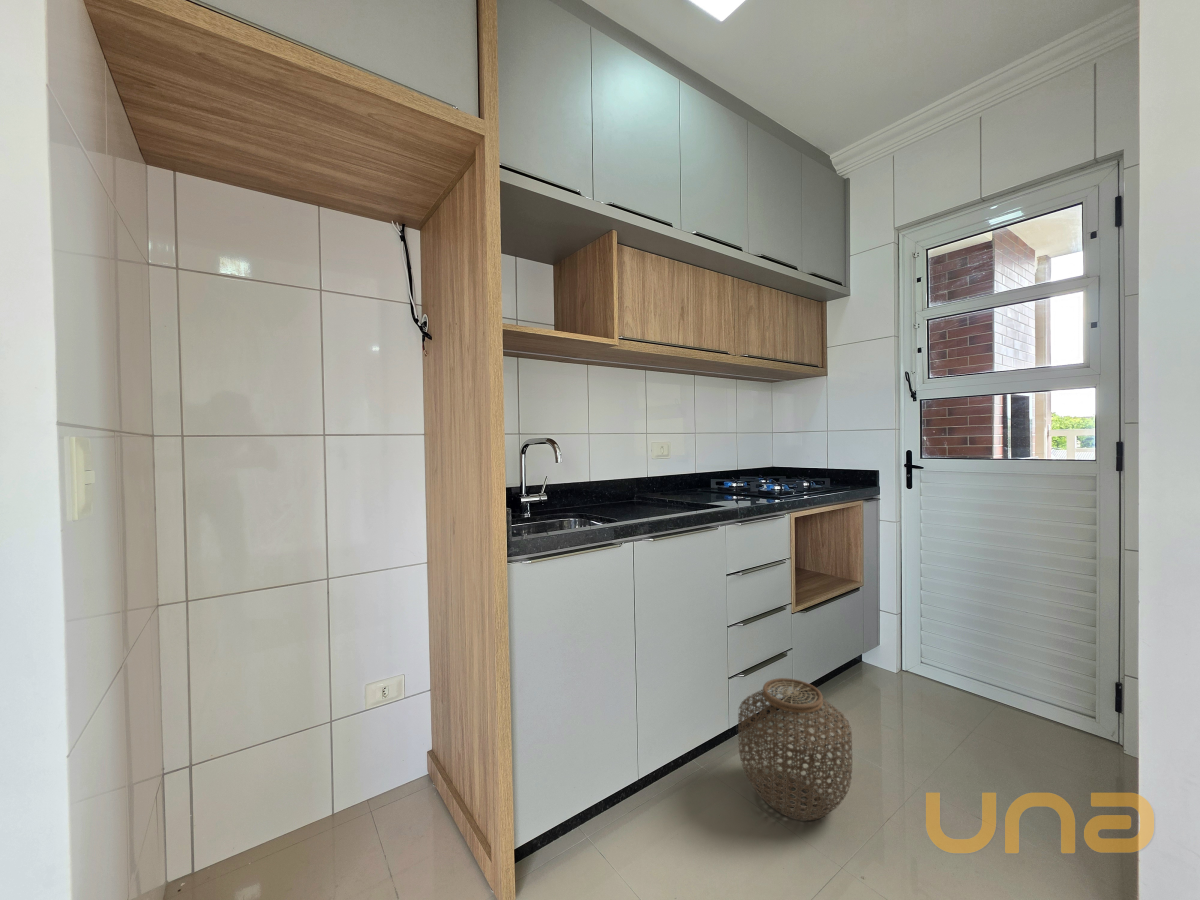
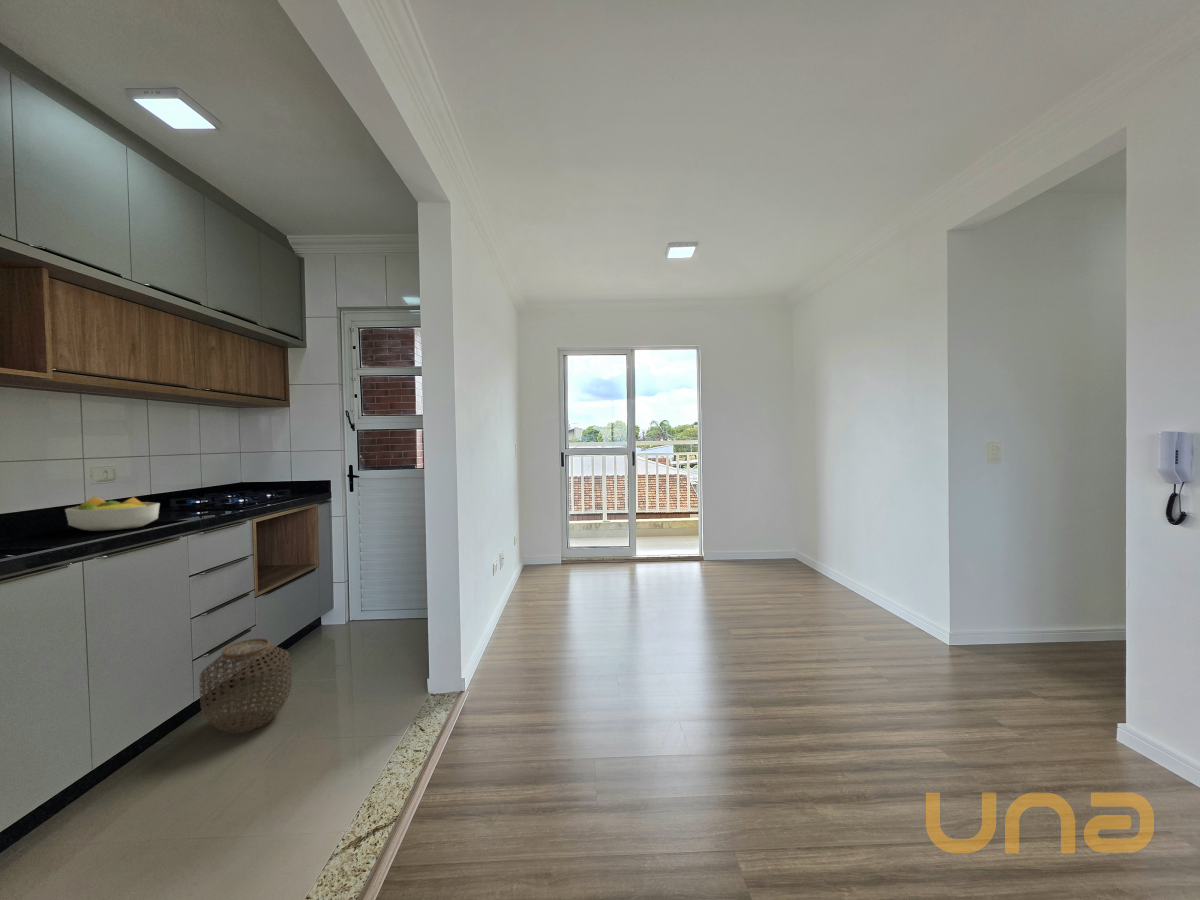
fruit bowl: none [627,470,702,508] -> present [65,497,160,531]

